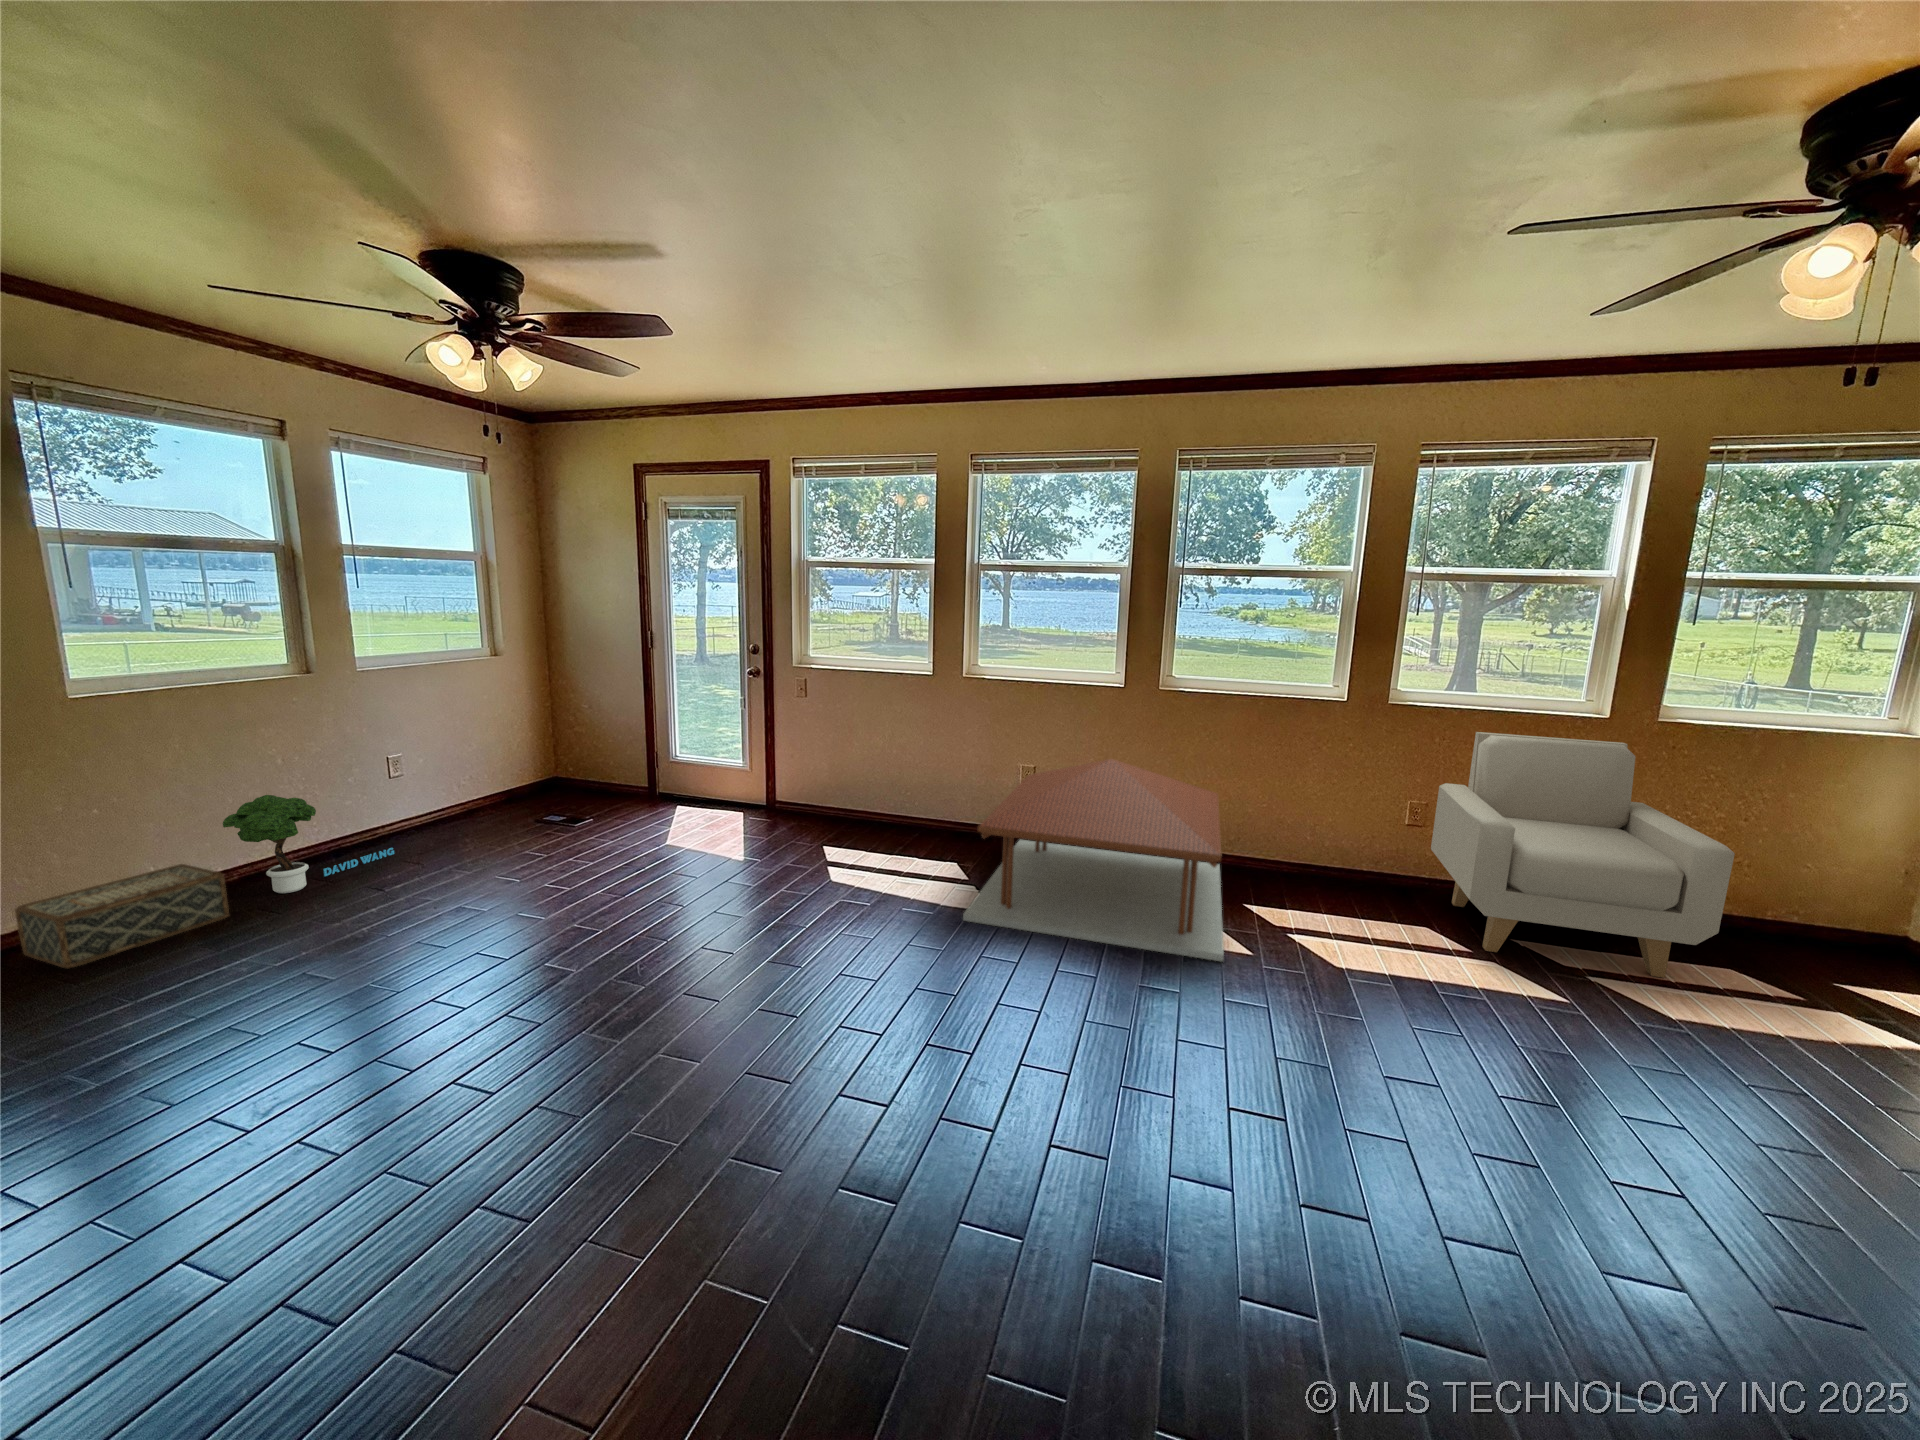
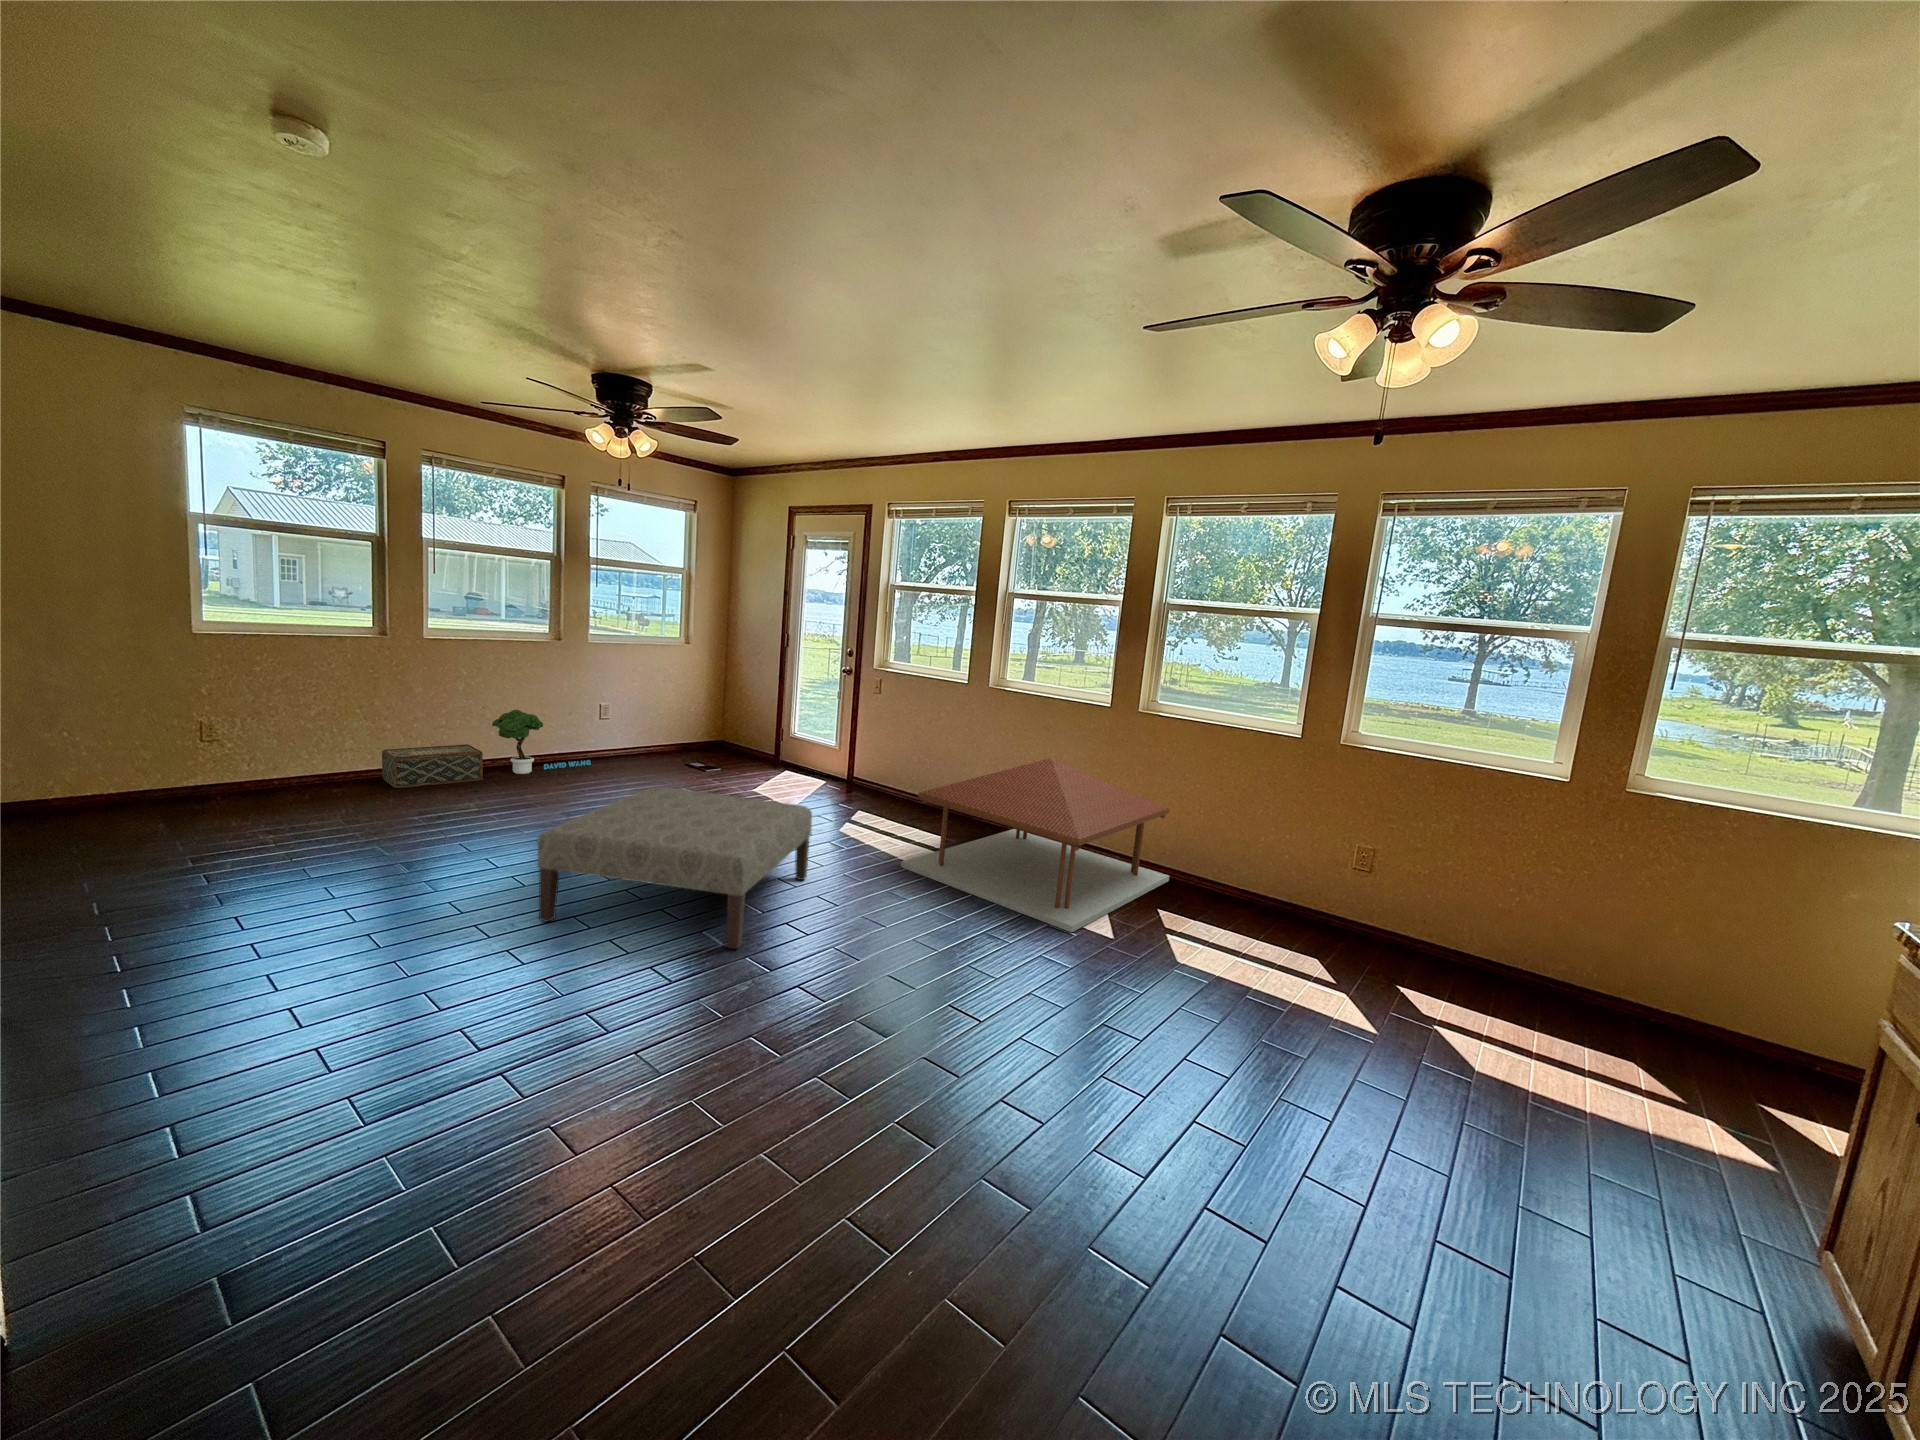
armchair: present [1431,732,1735,978] -> none [1324,779,1589,1045]
ottoman: none [581,875,930,1161] -> present [537,787,812,949]

